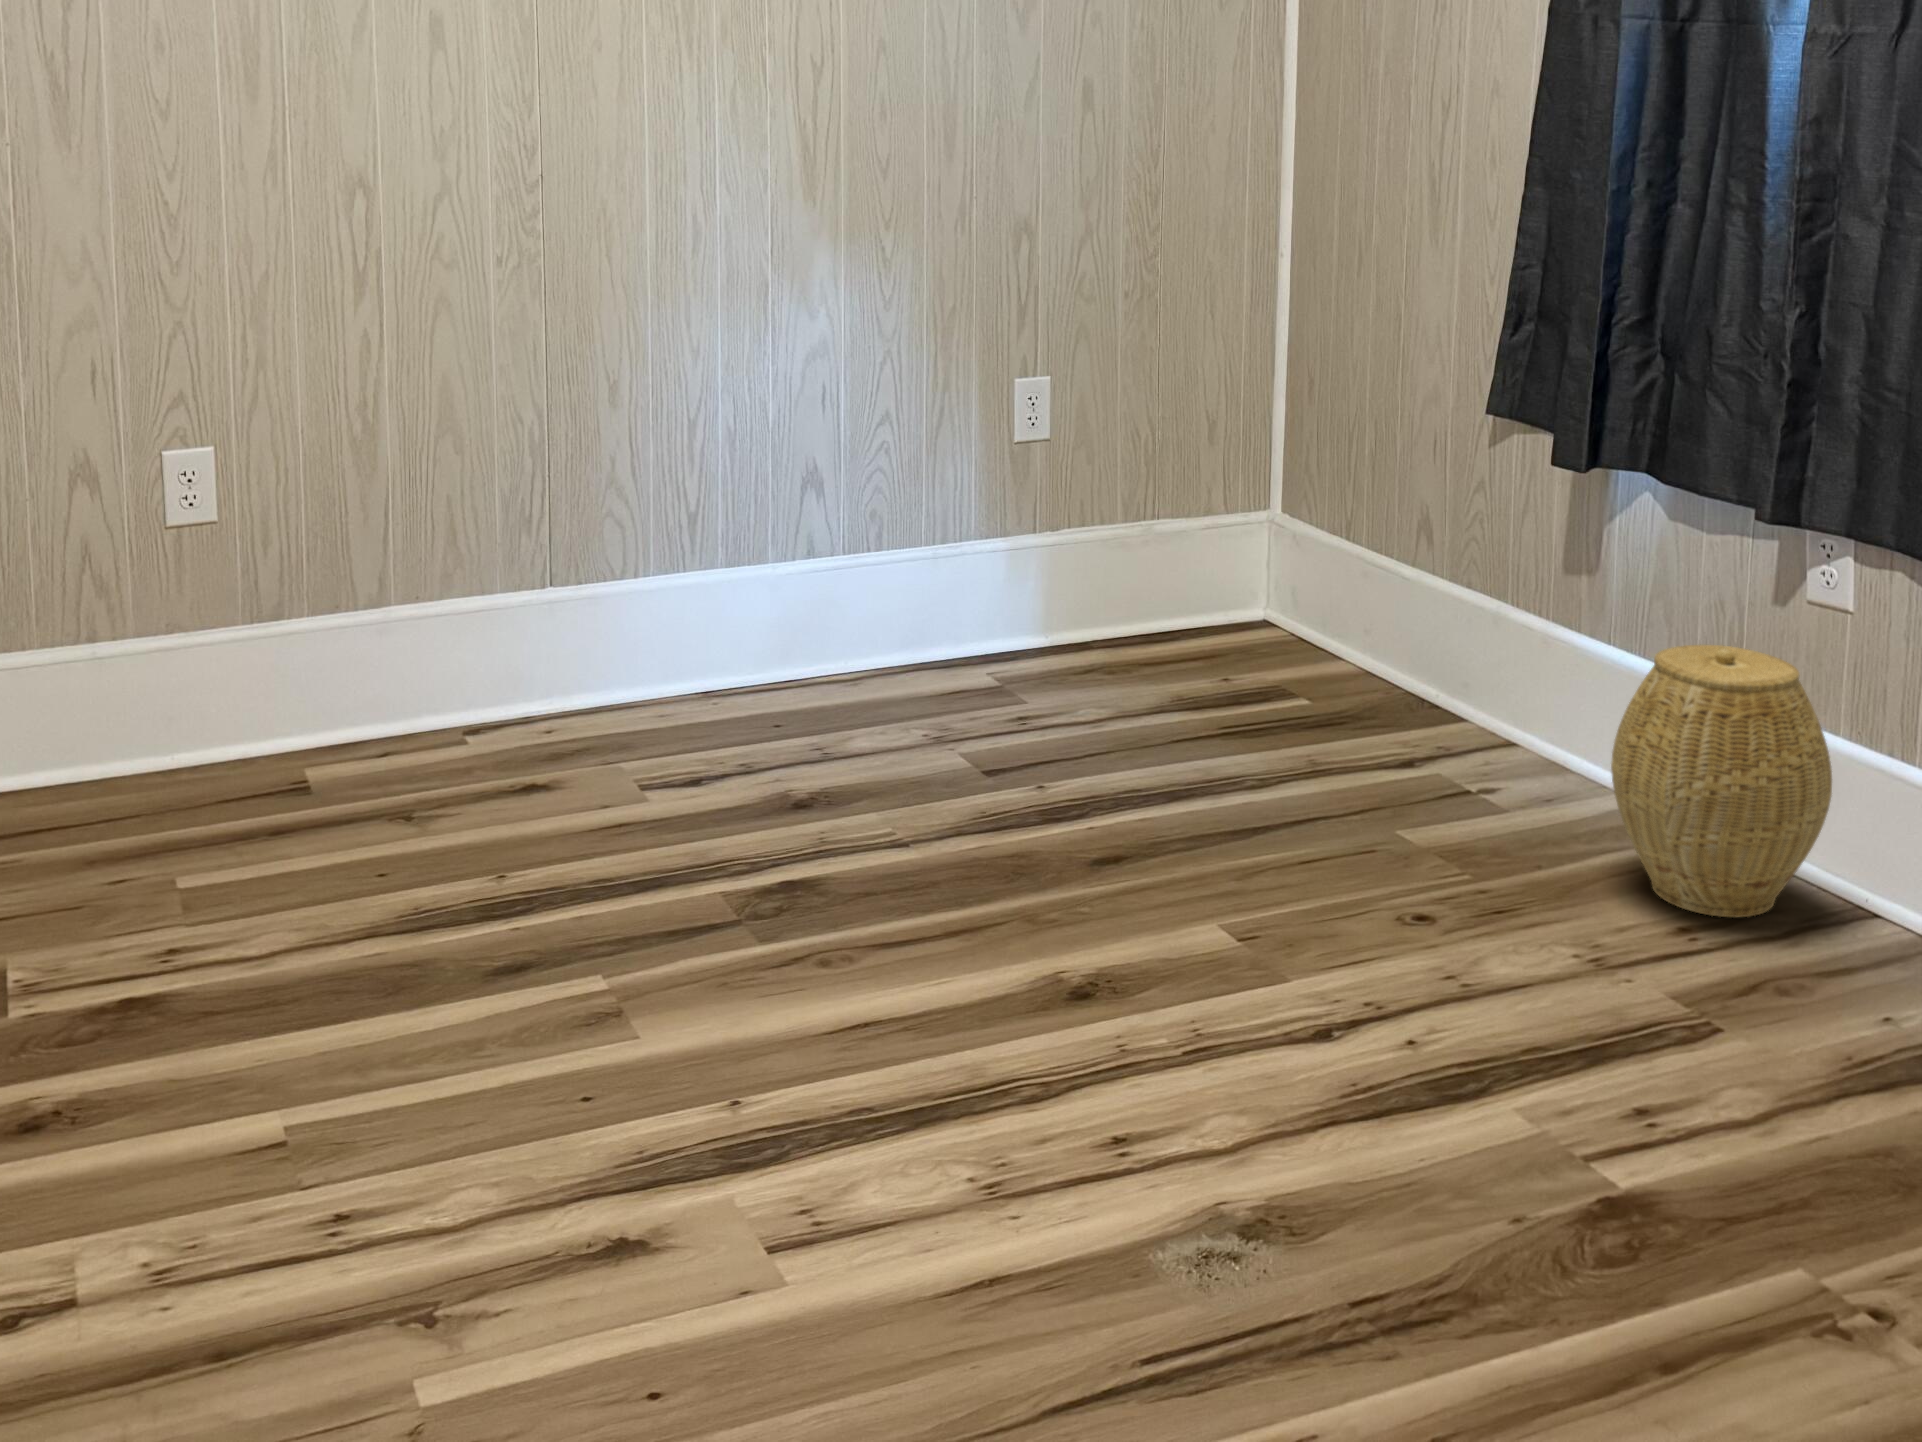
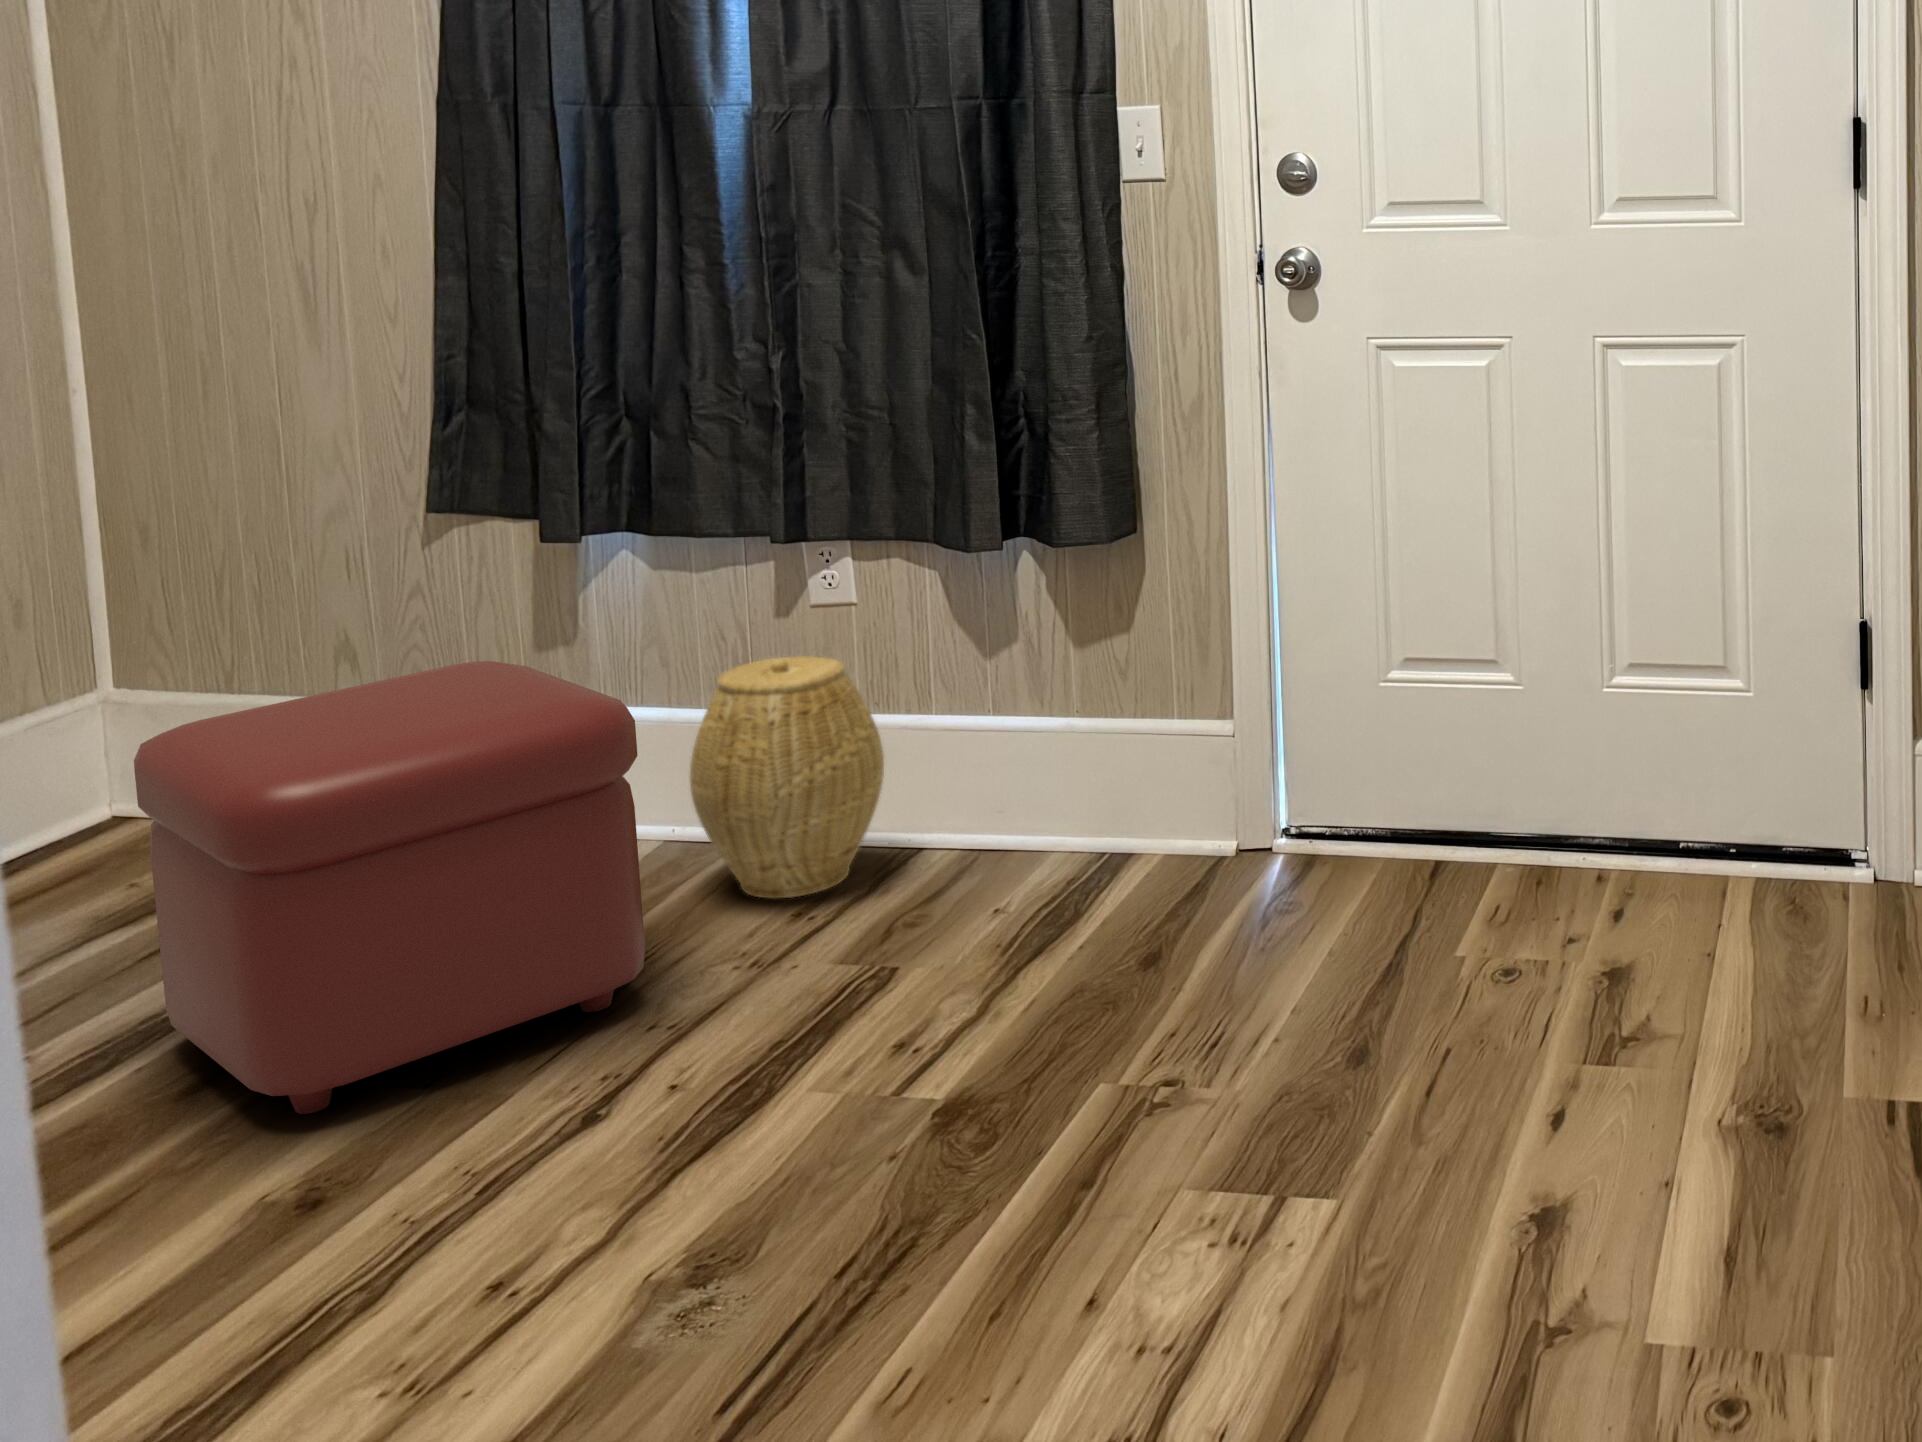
ottoman: none [1107,556,1494,942] -> present [134,661,645,1114]

